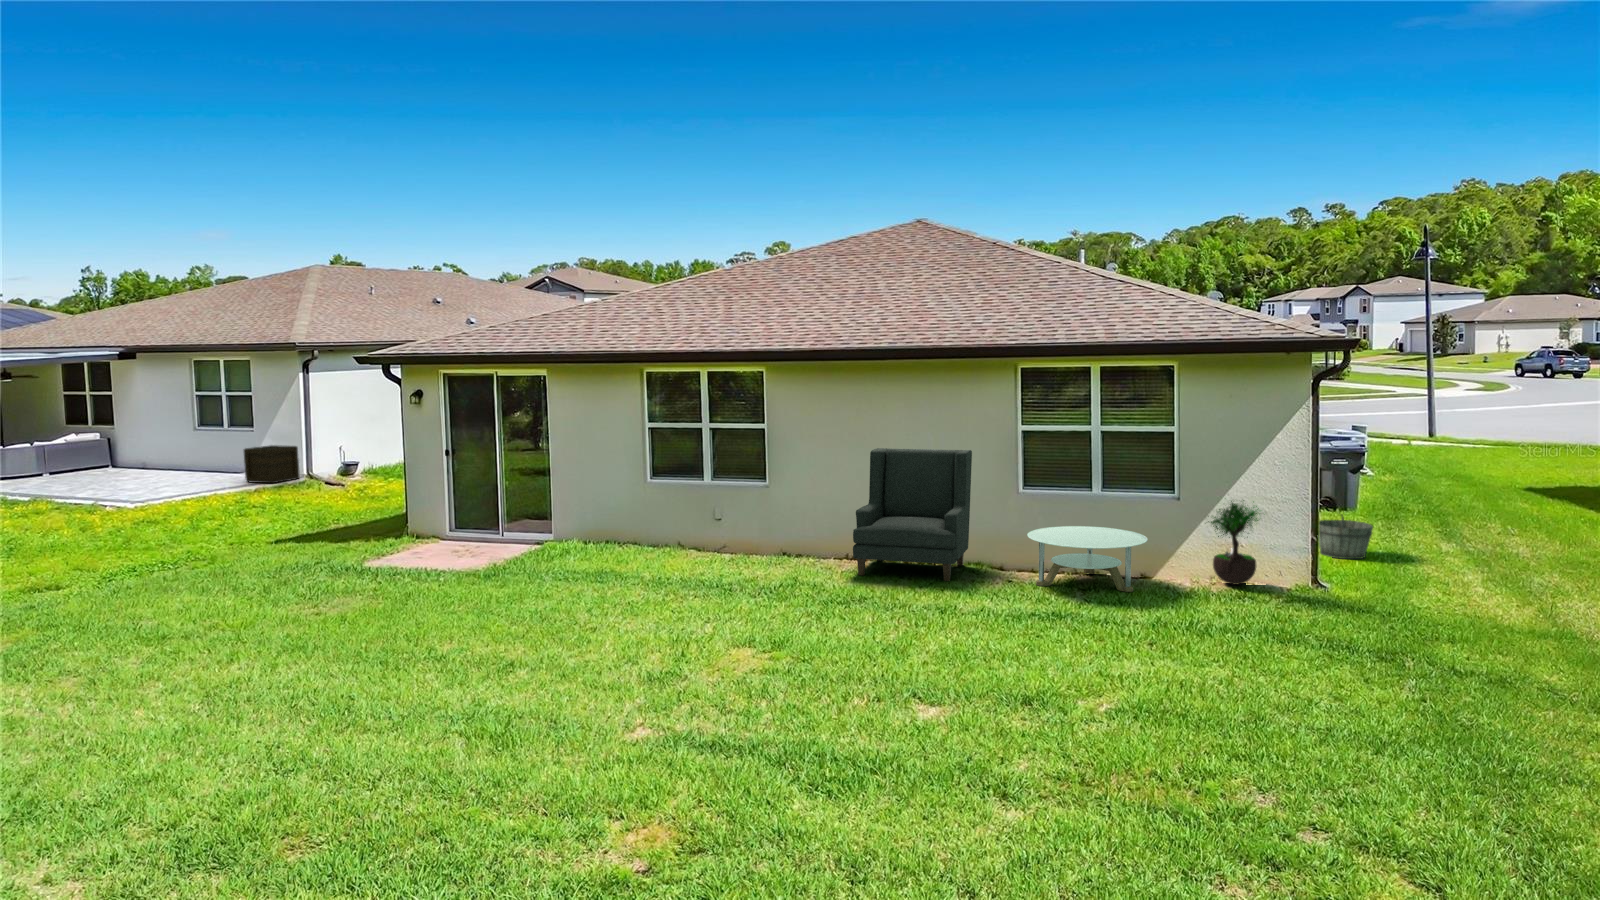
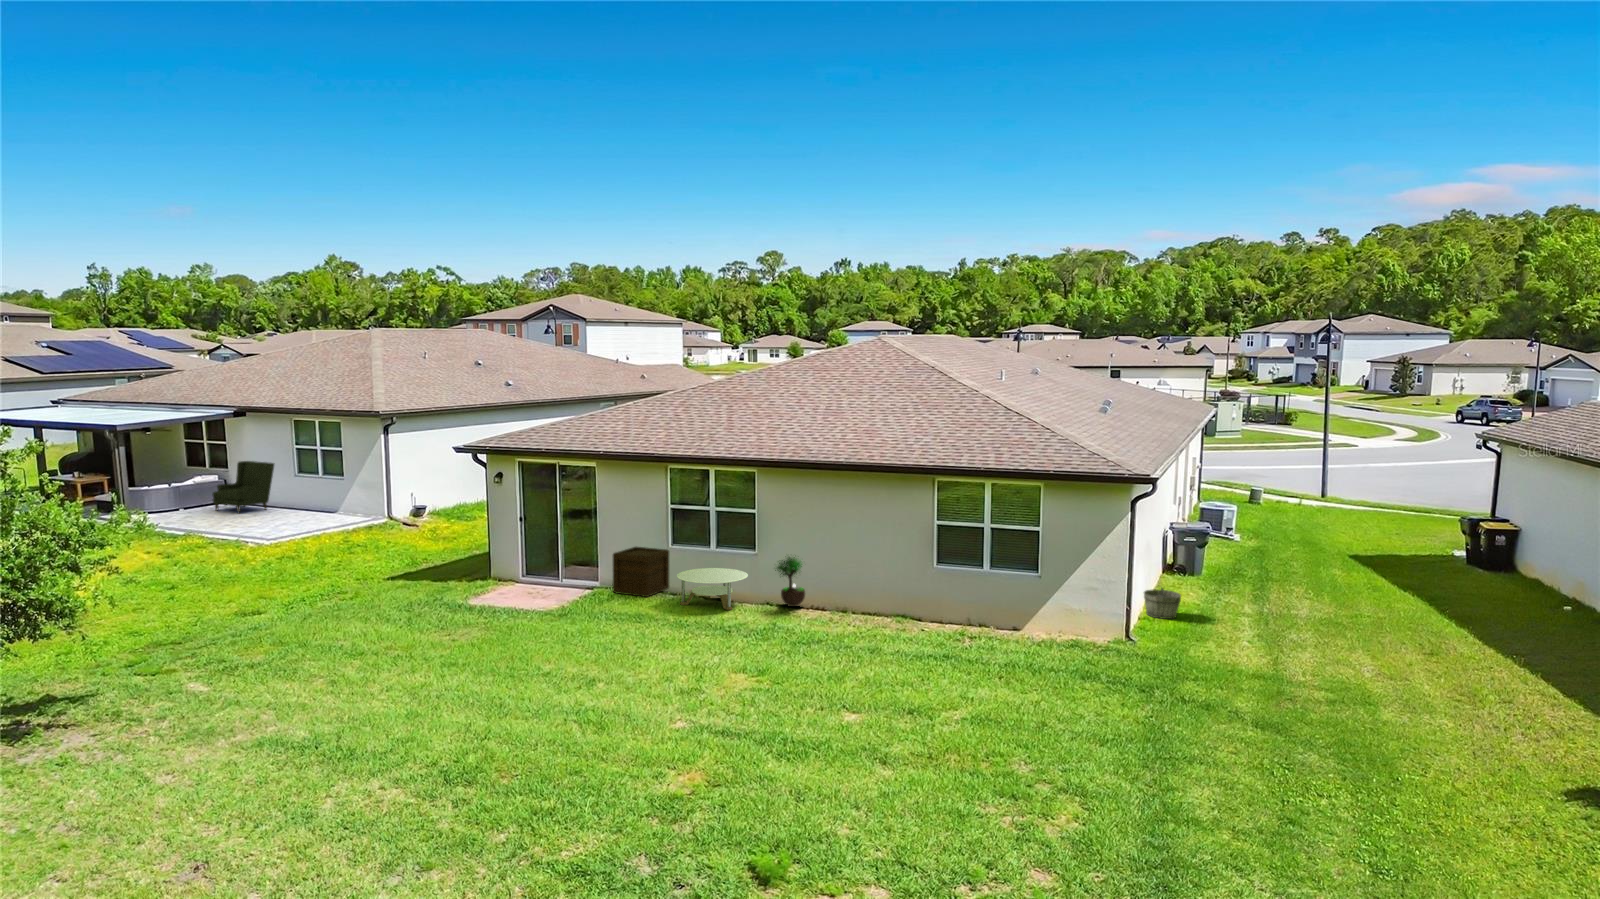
wooden crate: present [244,445,300,483] -> present [613,547,669,597]
chair: present [853,448,972,581] -> present [212,461,274,513]
potted tree: present [1208,500,1260,585] -> present [775,557,805,606]
round table: present [1027,526,1148,592] -> present [677,568,748,610]

